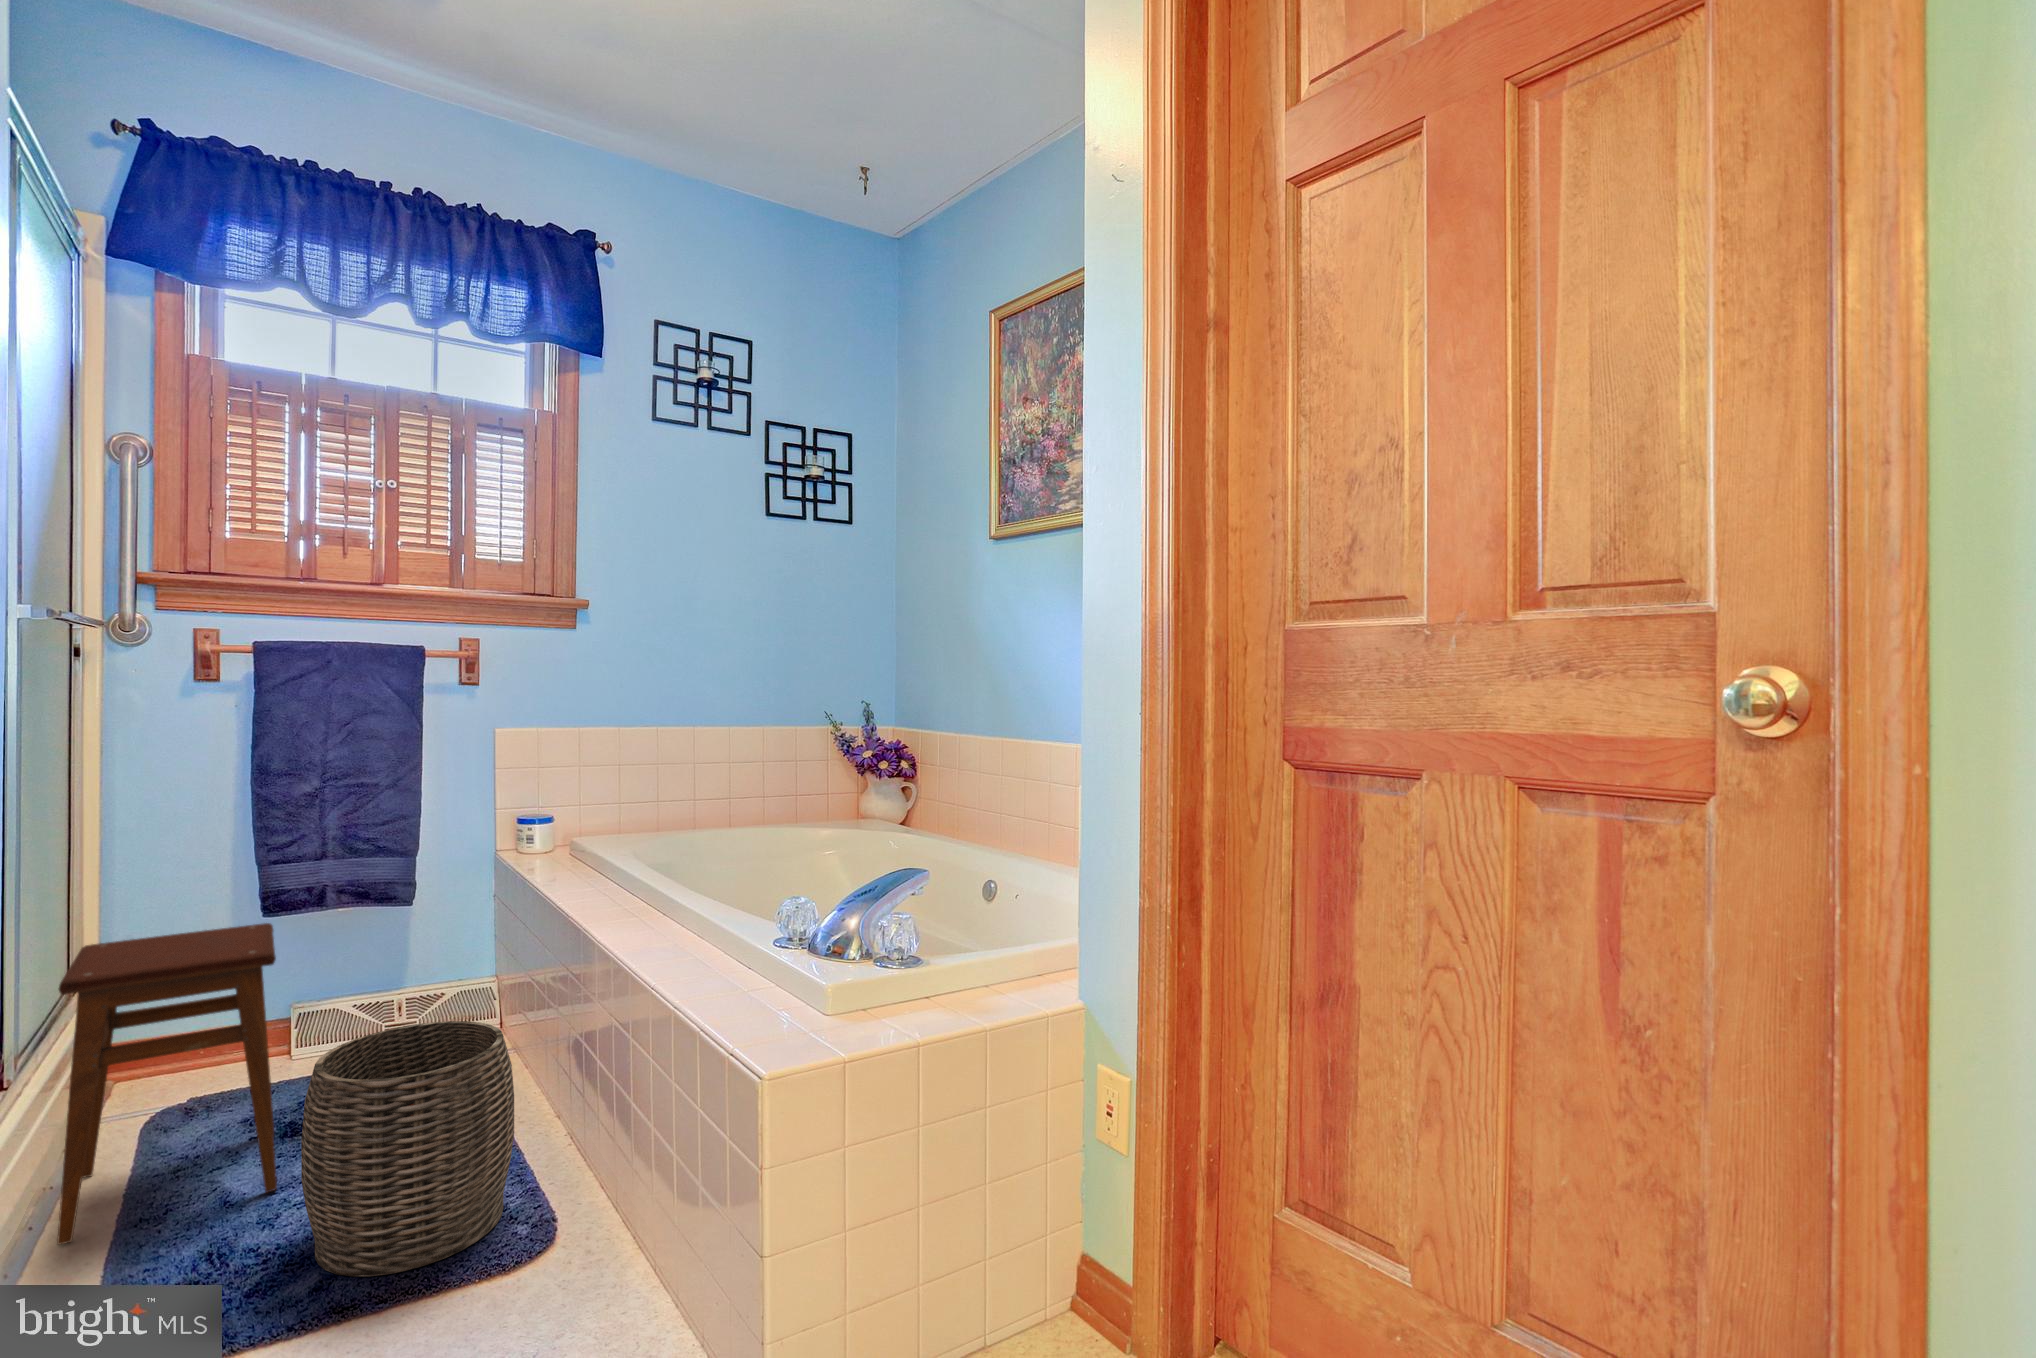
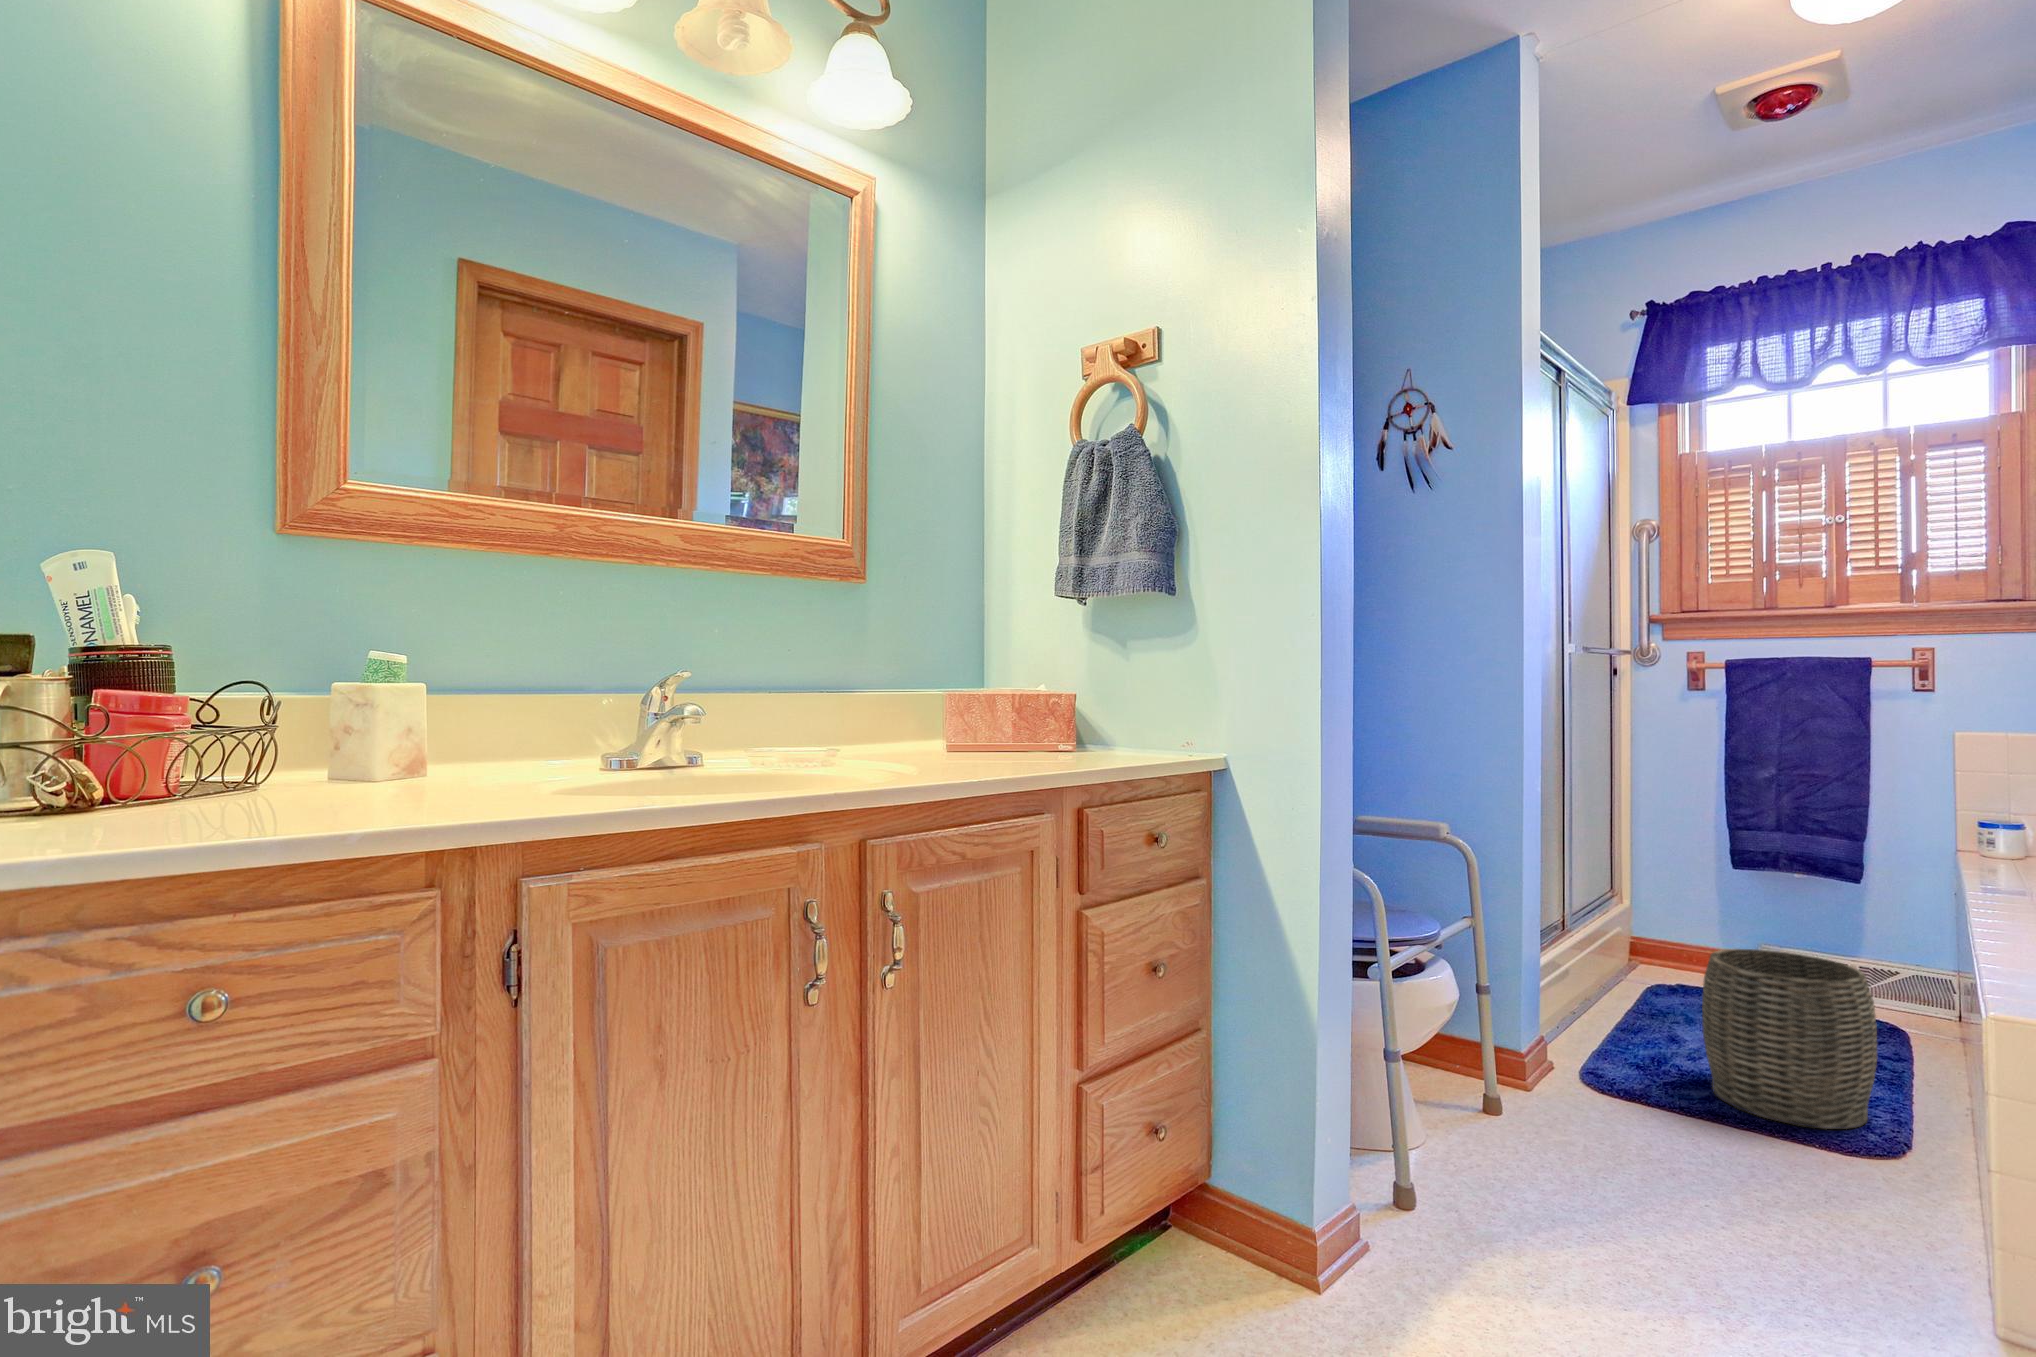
stool: present [57,923,277,1245] -> none [1580,853,1723,1047]

